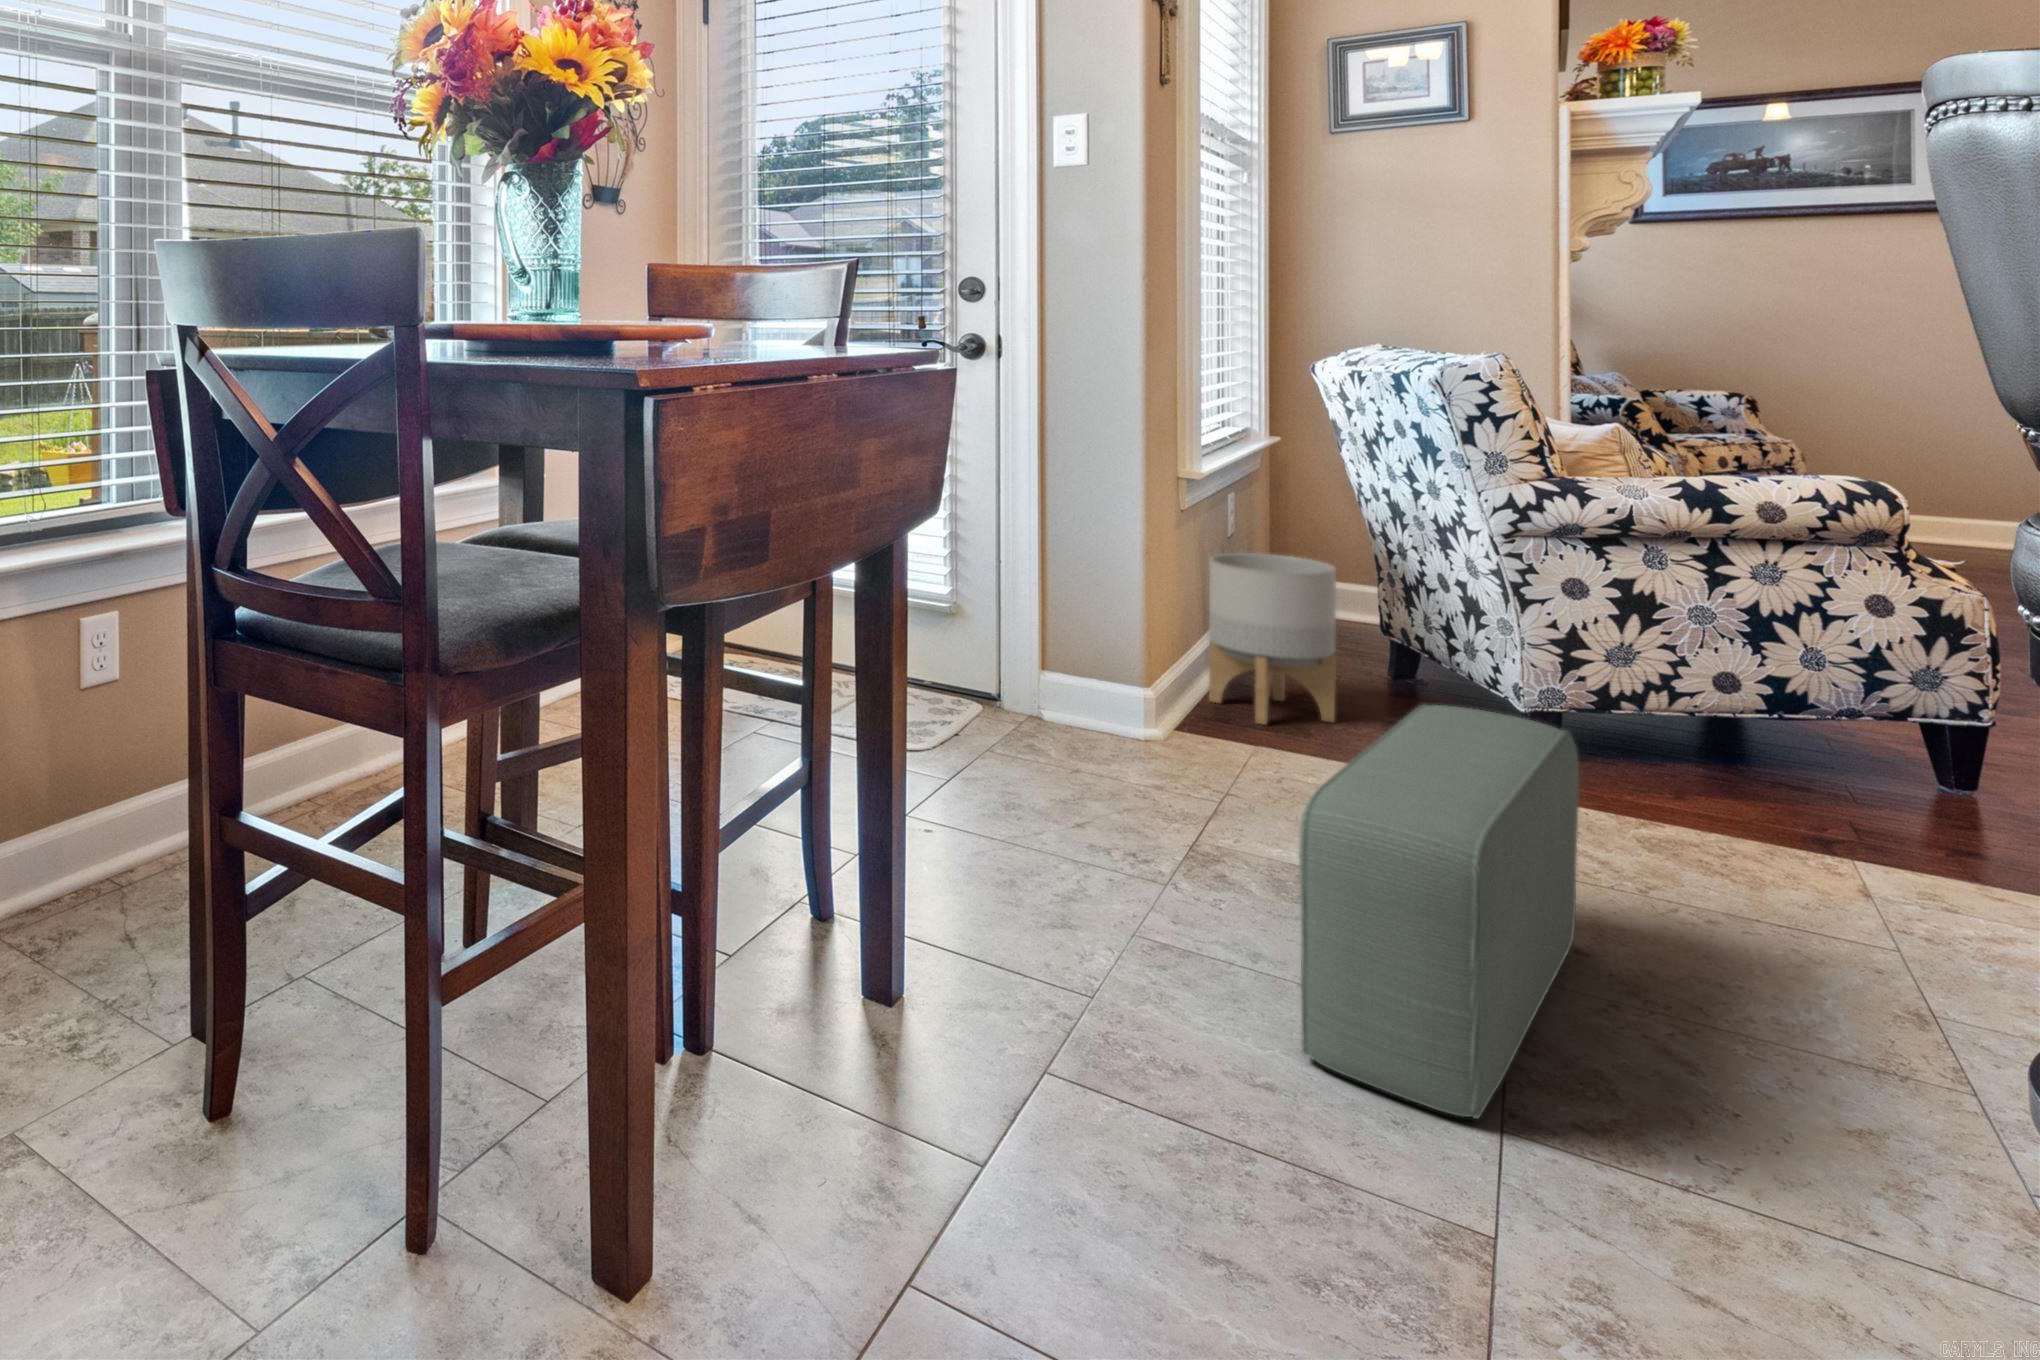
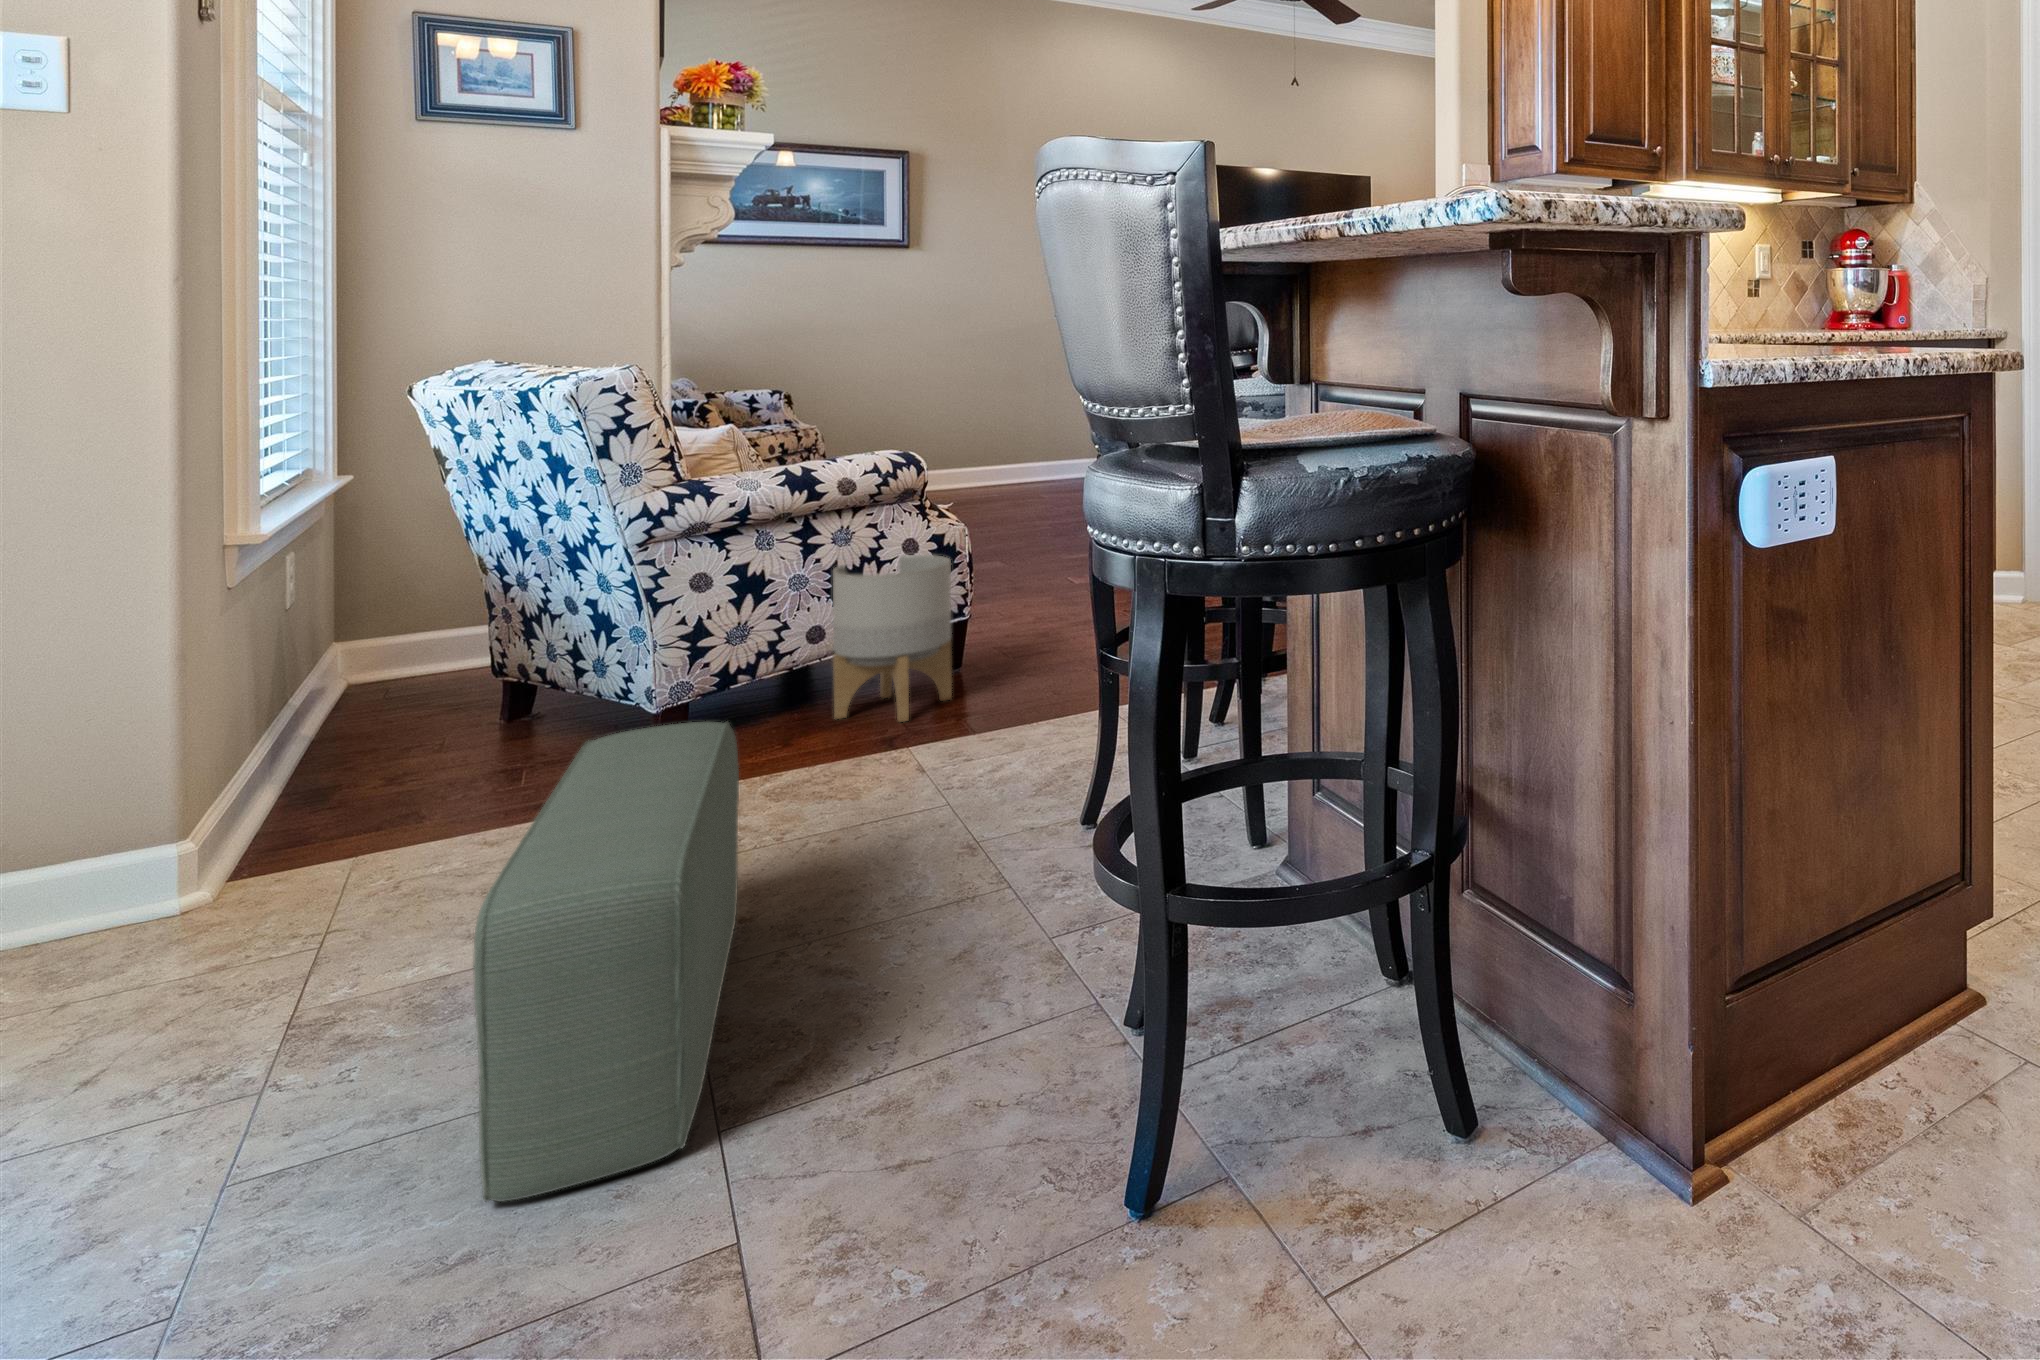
planter: present [1209,553,1336,724] -> present [833,555,952,722]

